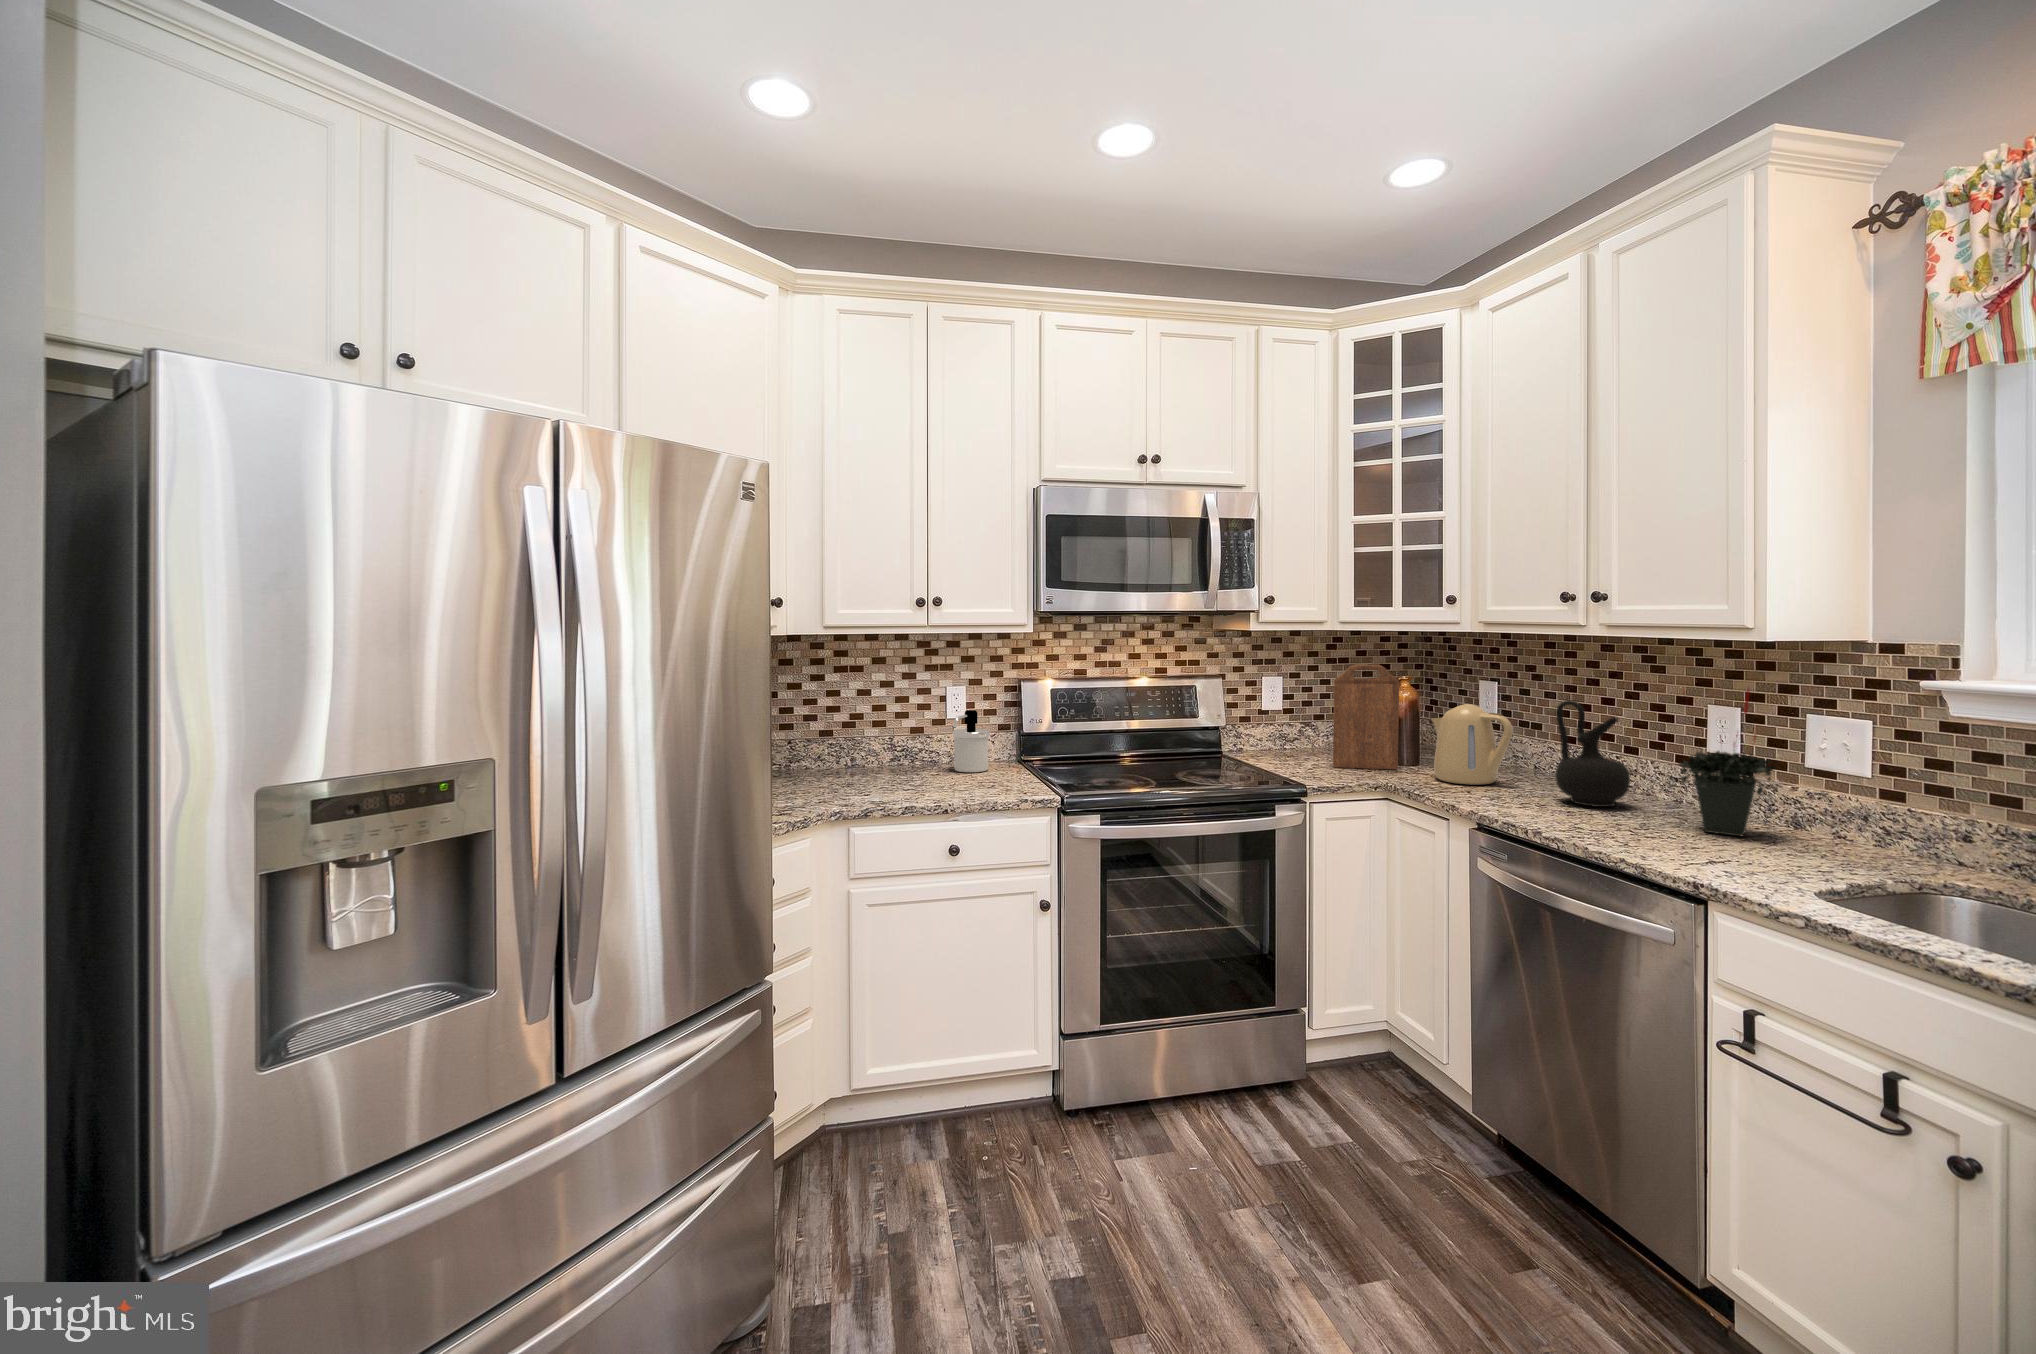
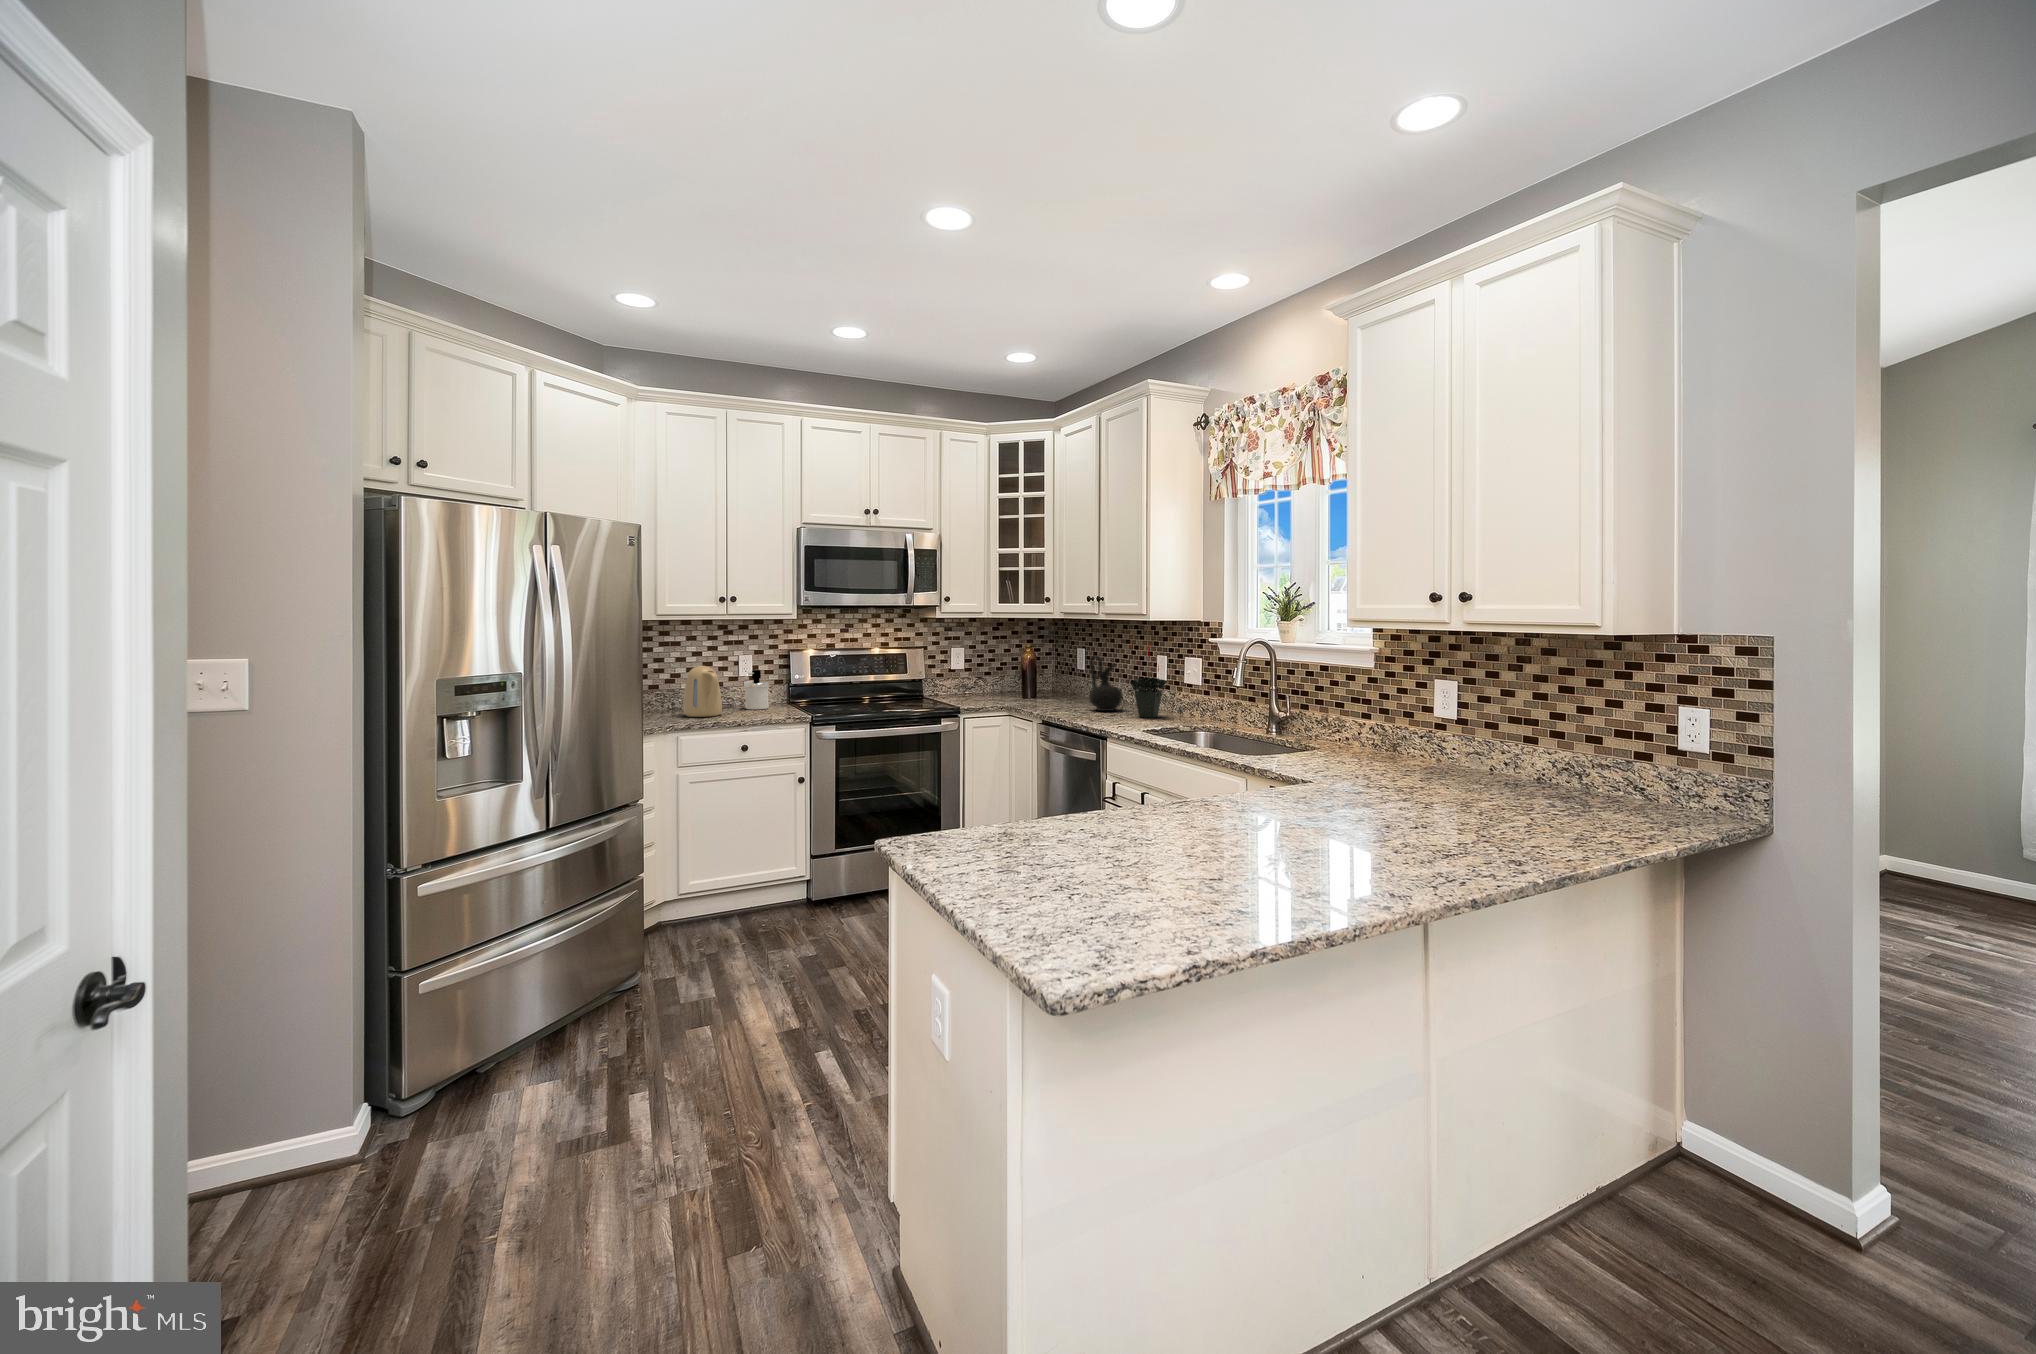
cutting board: present [1333,665,1399,769] -> none [988,639,1025,702]
kettle: present [1432,704,1513,785] -> present [683,666,722,717]

